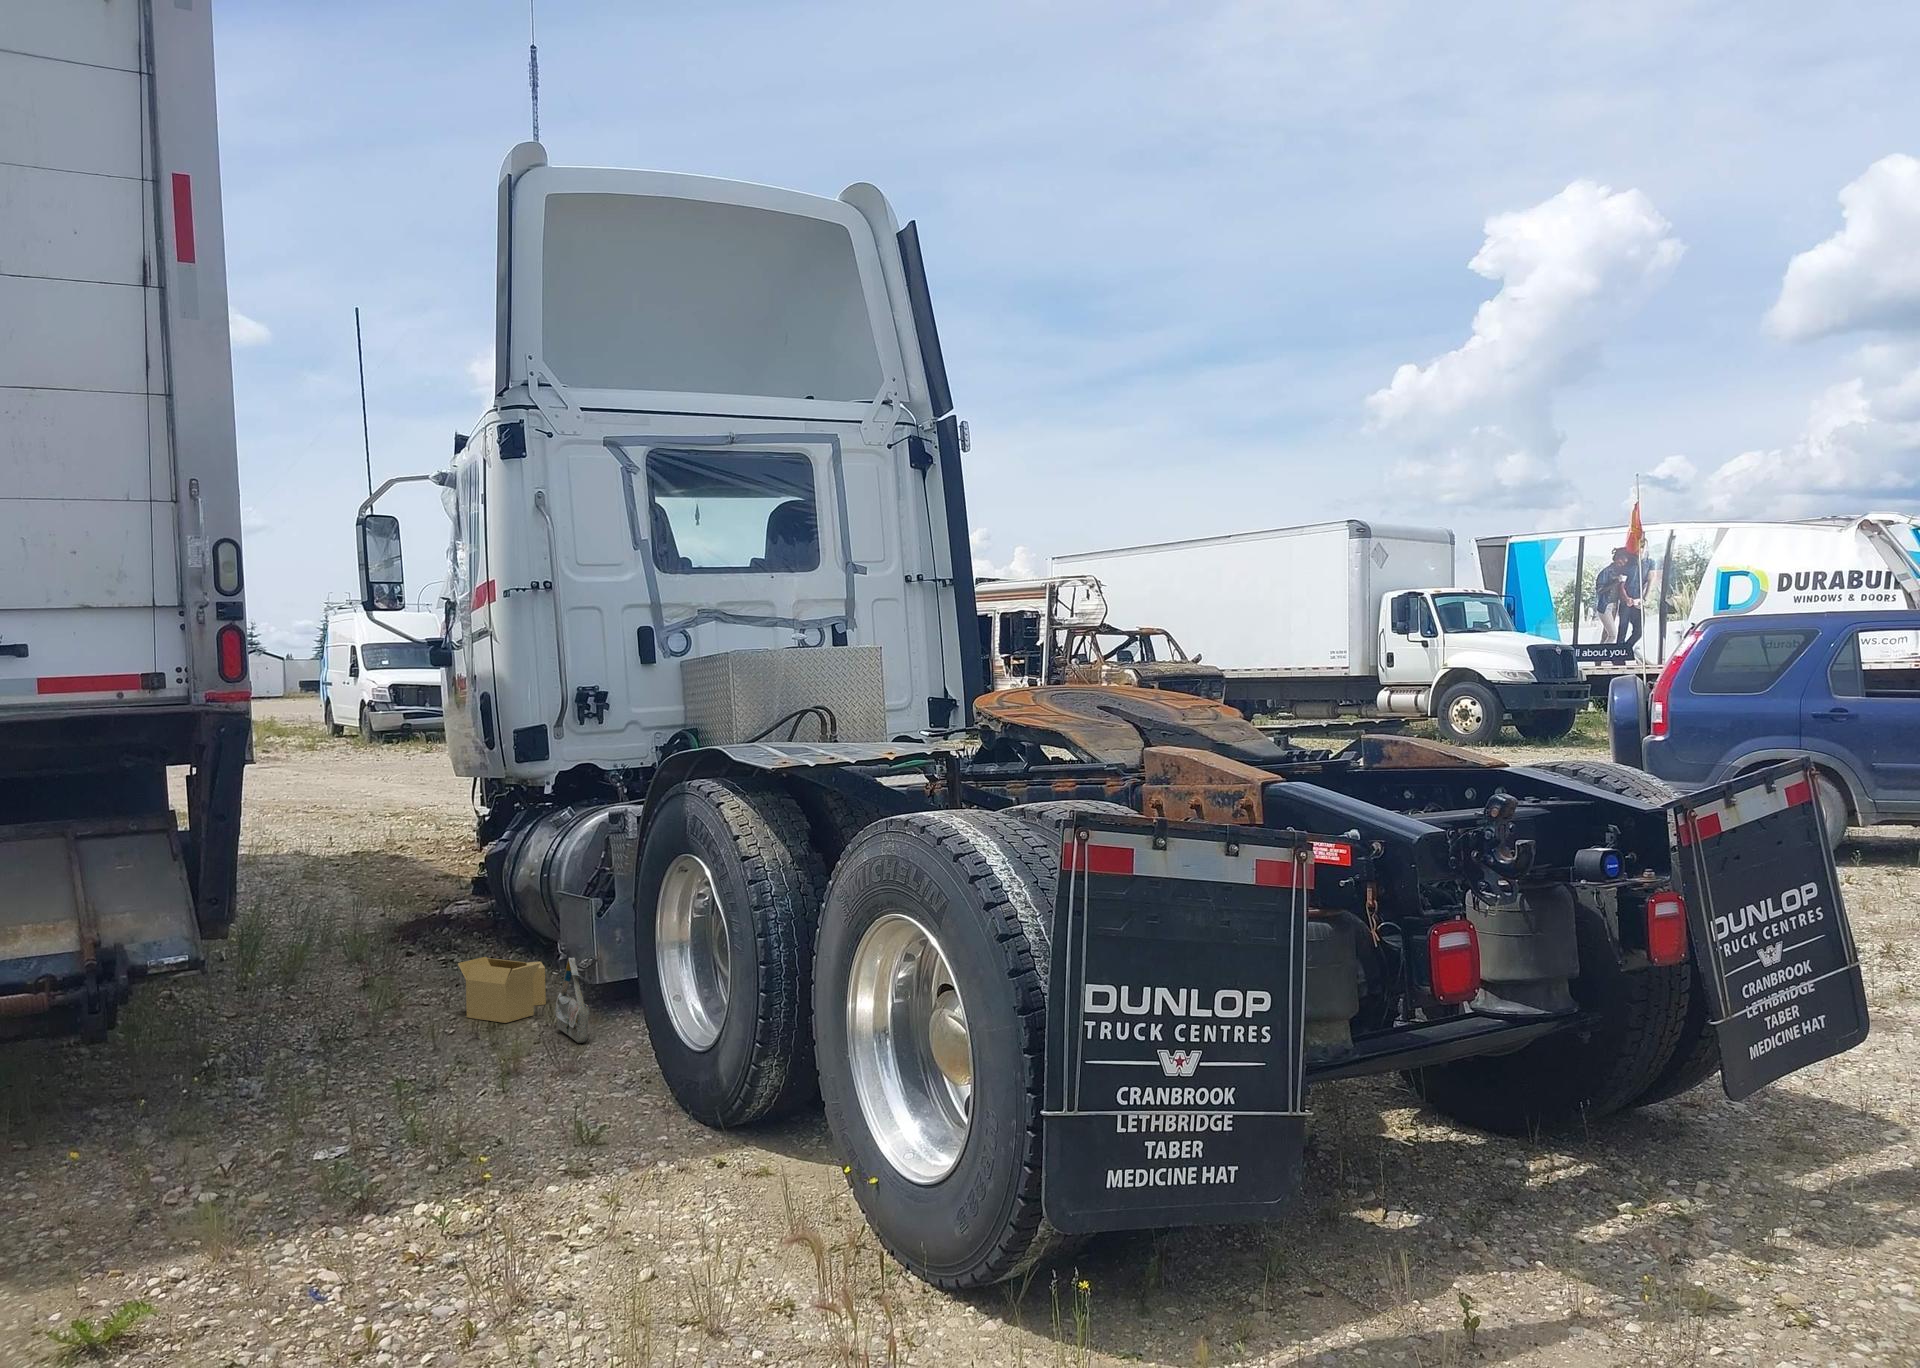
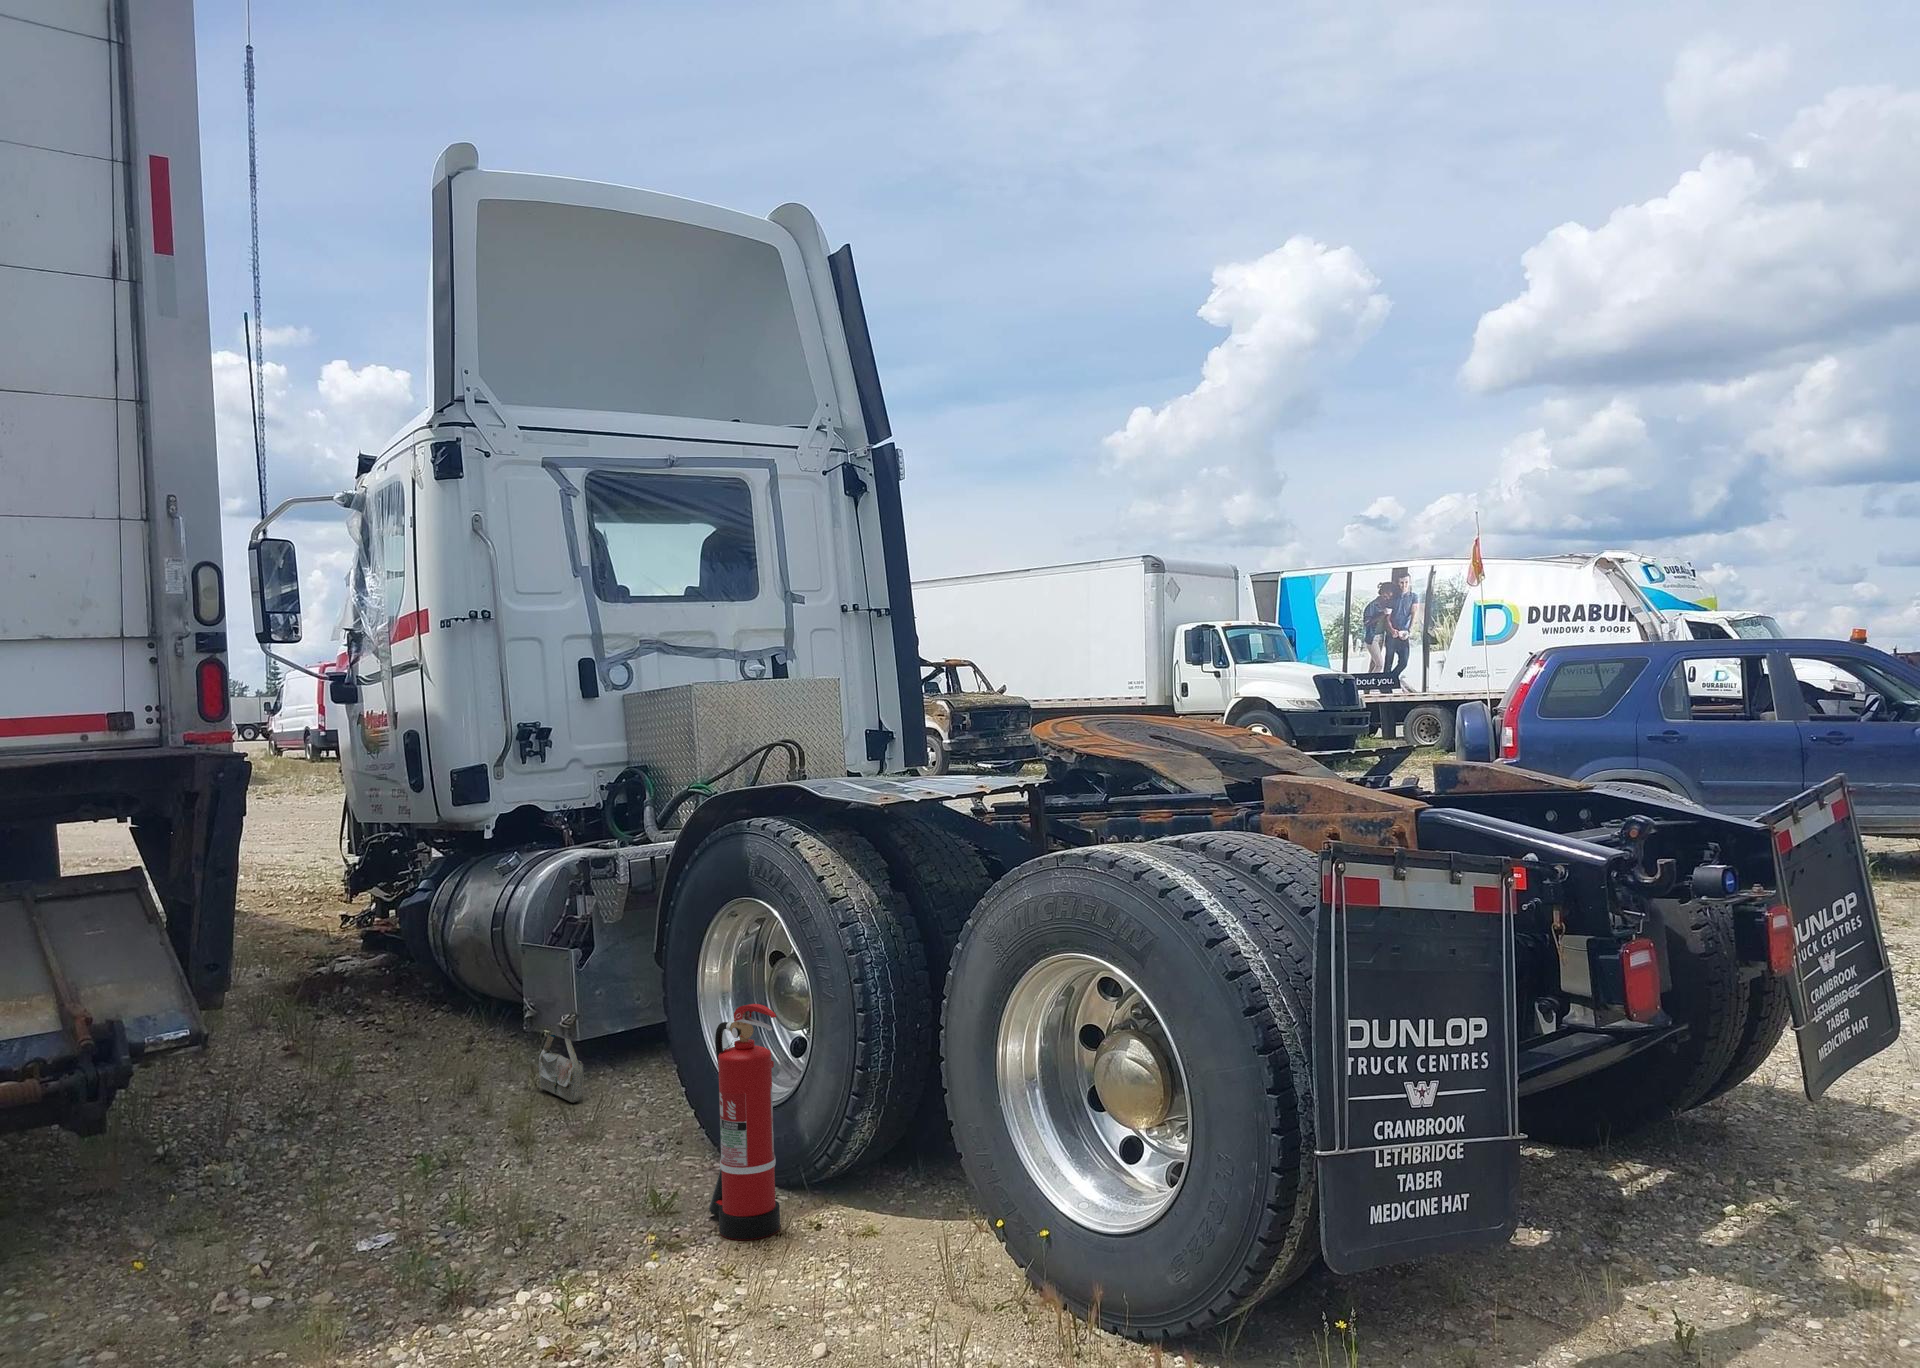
fire extinguisher: none [635,954,693,1173] -> present [709,1004,780,1240]
cardboard box: present [458,957,546,1023] -> none [418,1014,512,1085]

